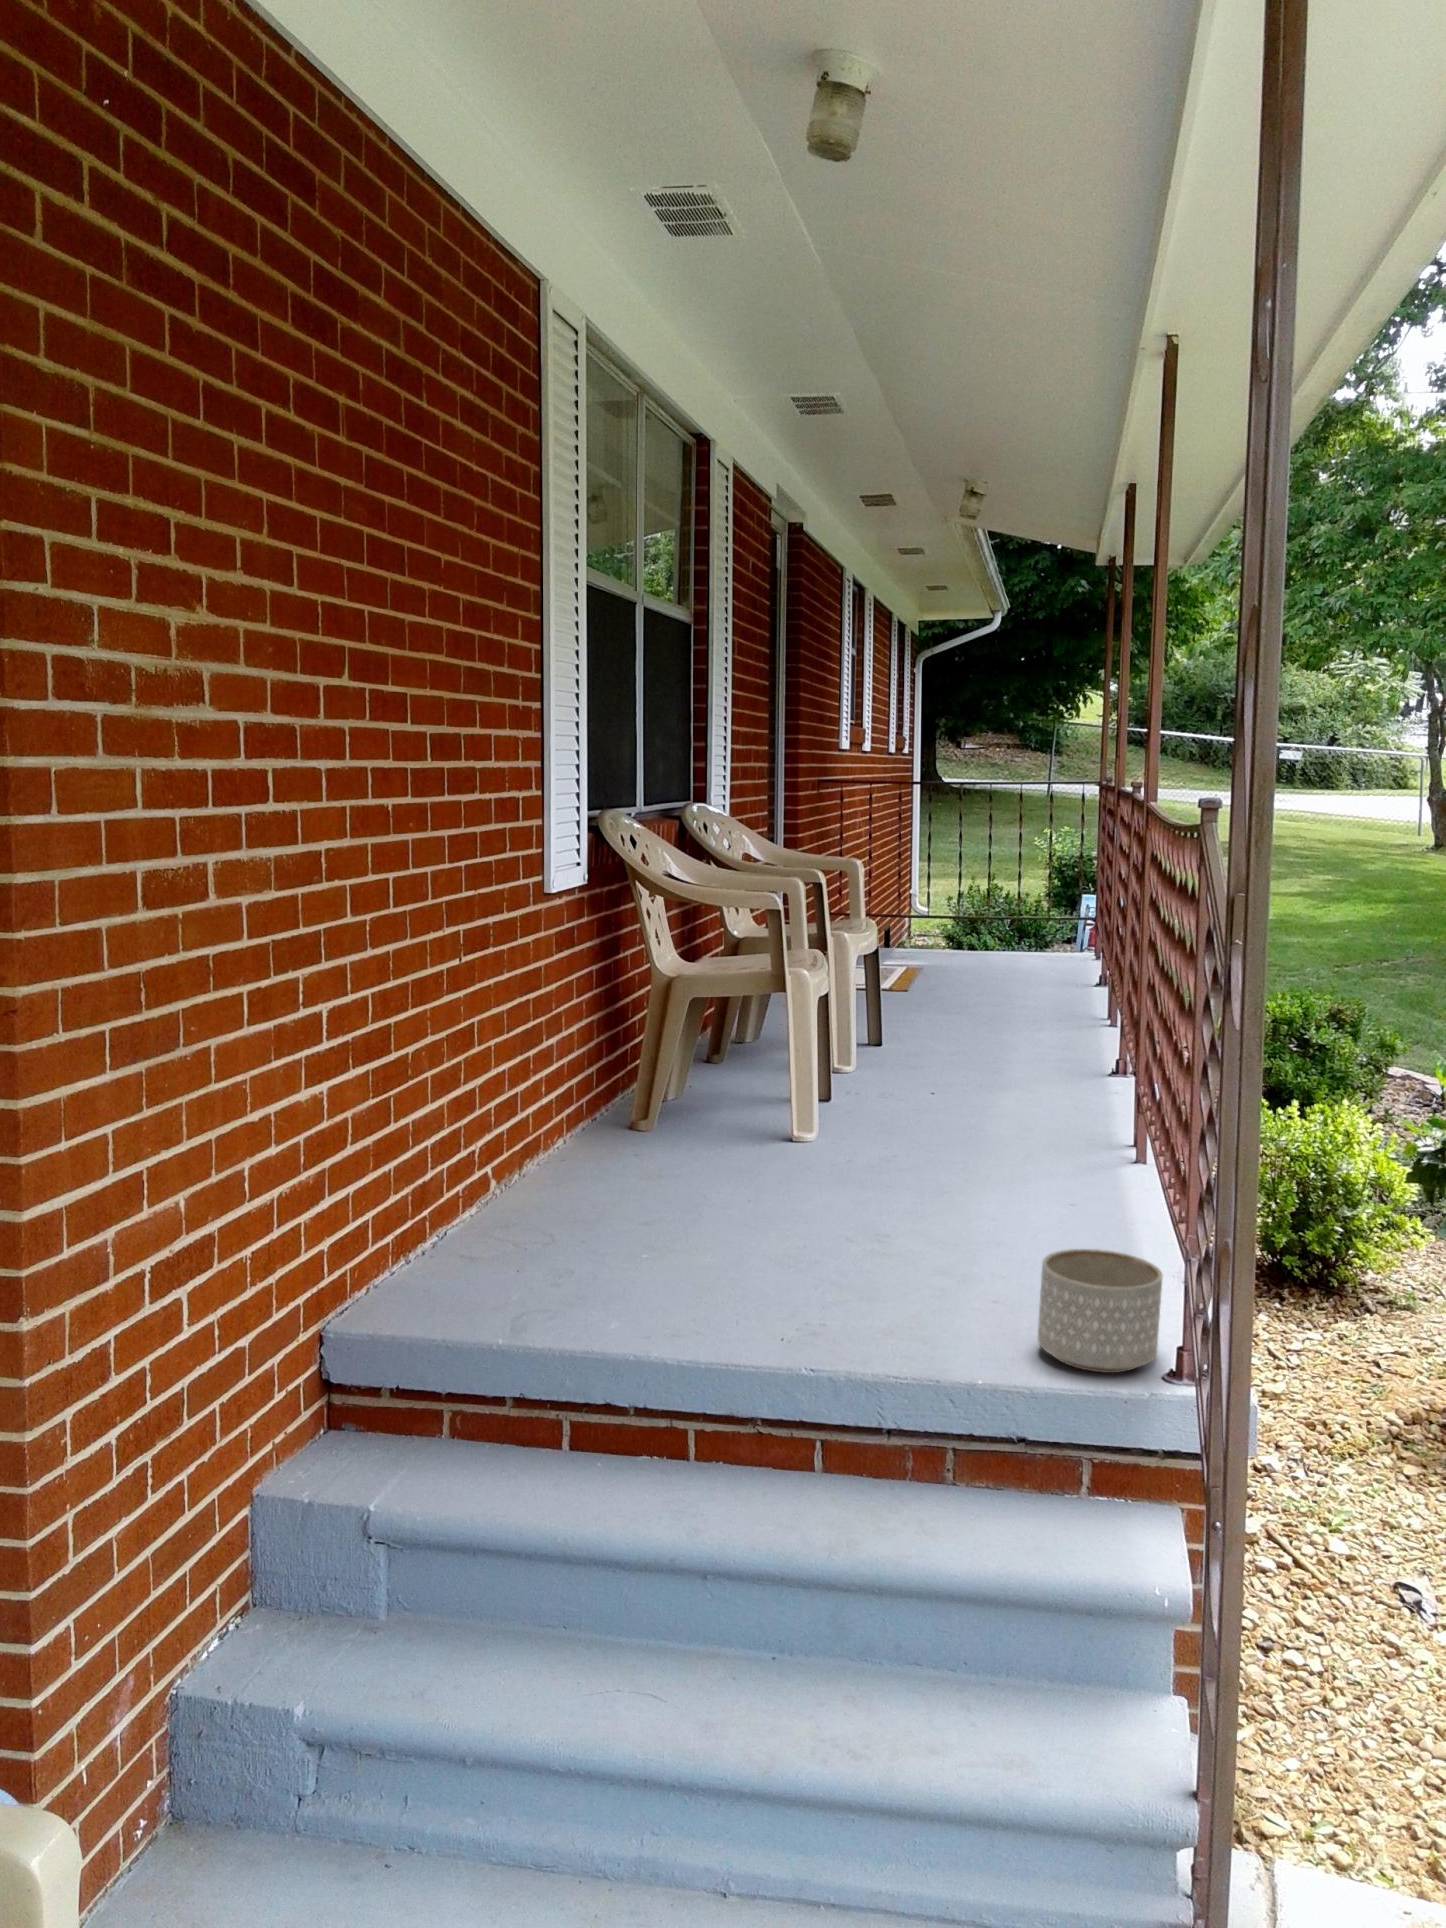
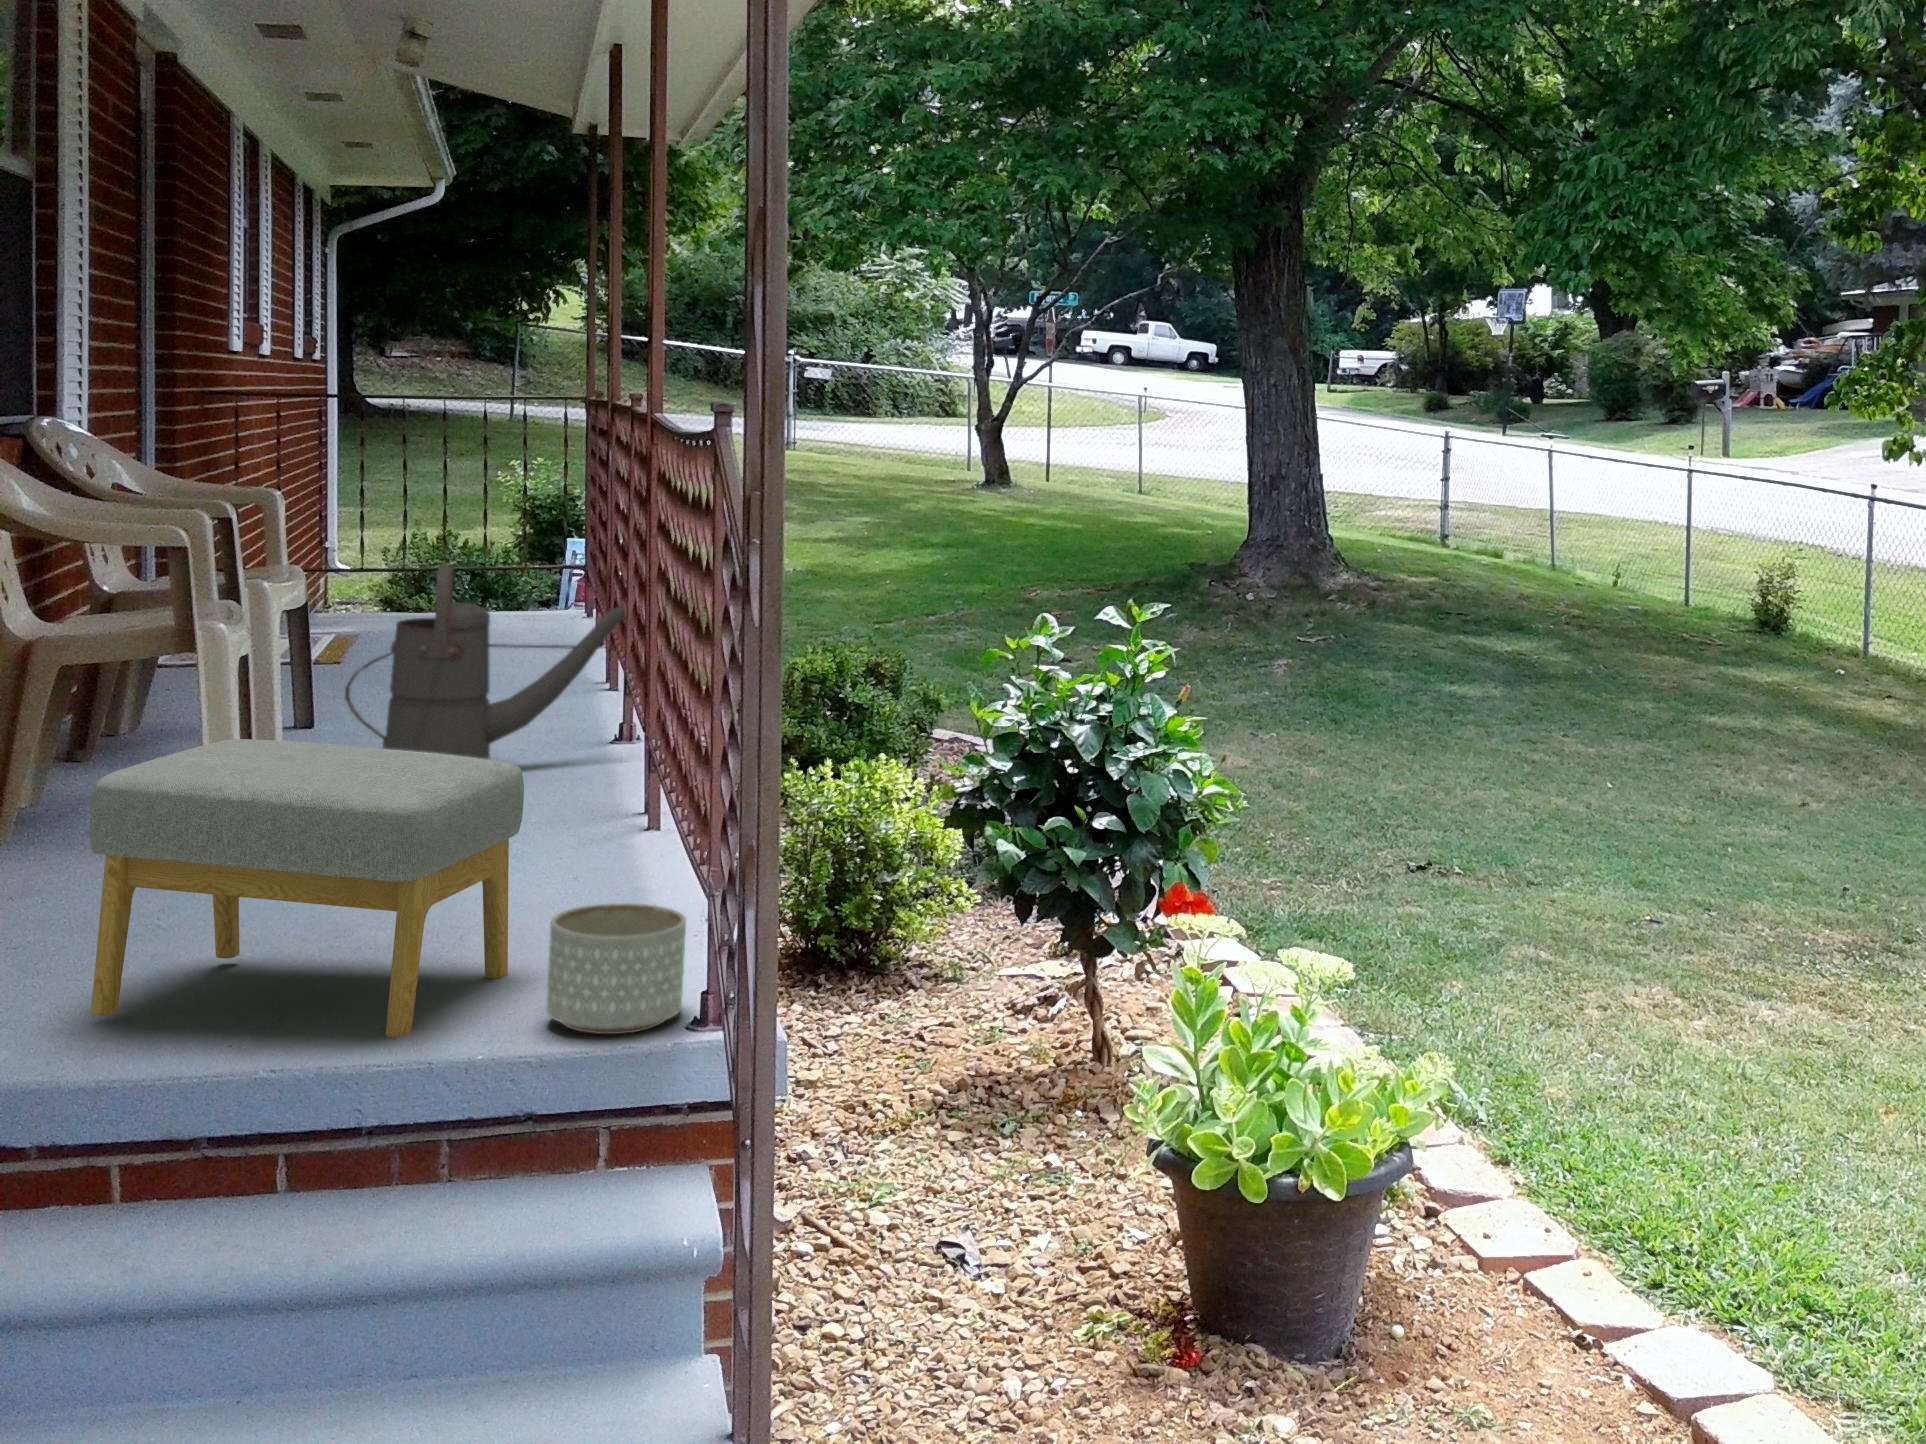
watering can: none [902,924,1120,1101] -> present [345,565,625,759]
footstool: none [696,1072,1024,1349] -> present [90,739,524,1037]

